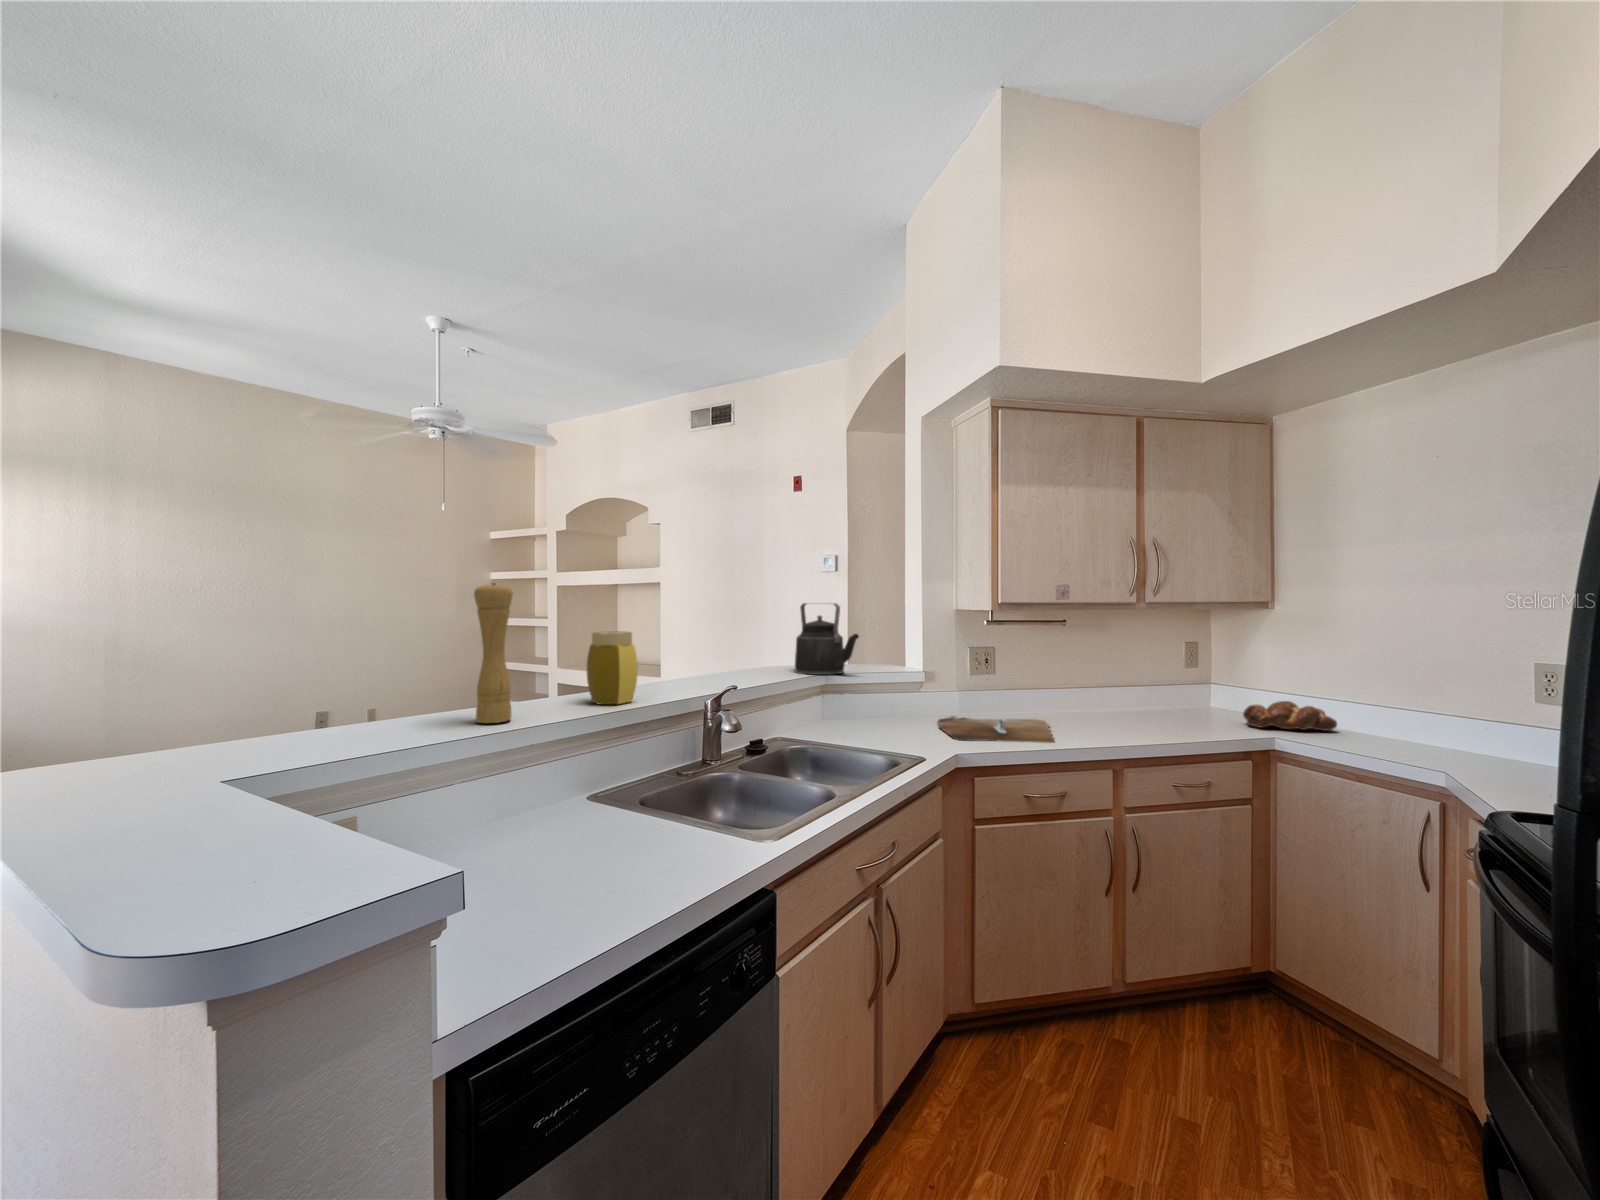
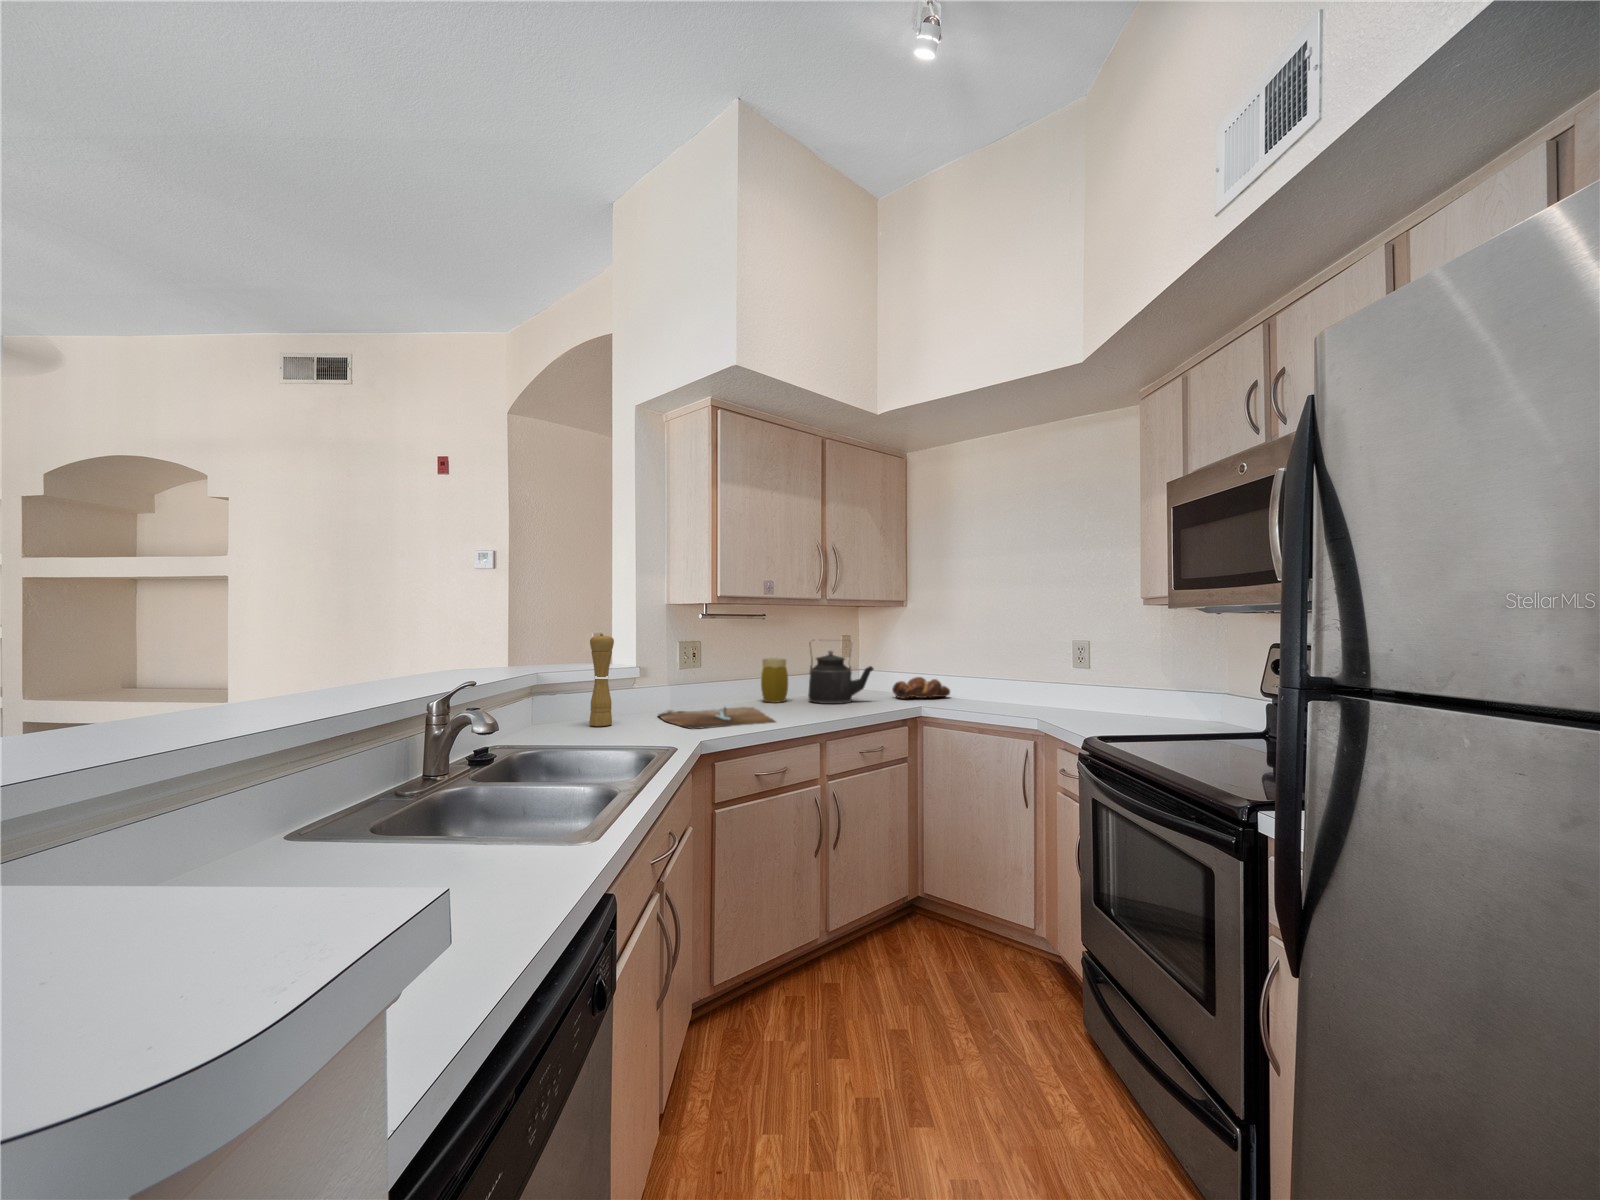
pepper mill: present [474,583,513,723] -> present [590,634,614,726]
kettle: present [795,603,859,675] -> present [808,650,874,704]
jar: present [587,631,638,704] -> present [761,658,788,703]

